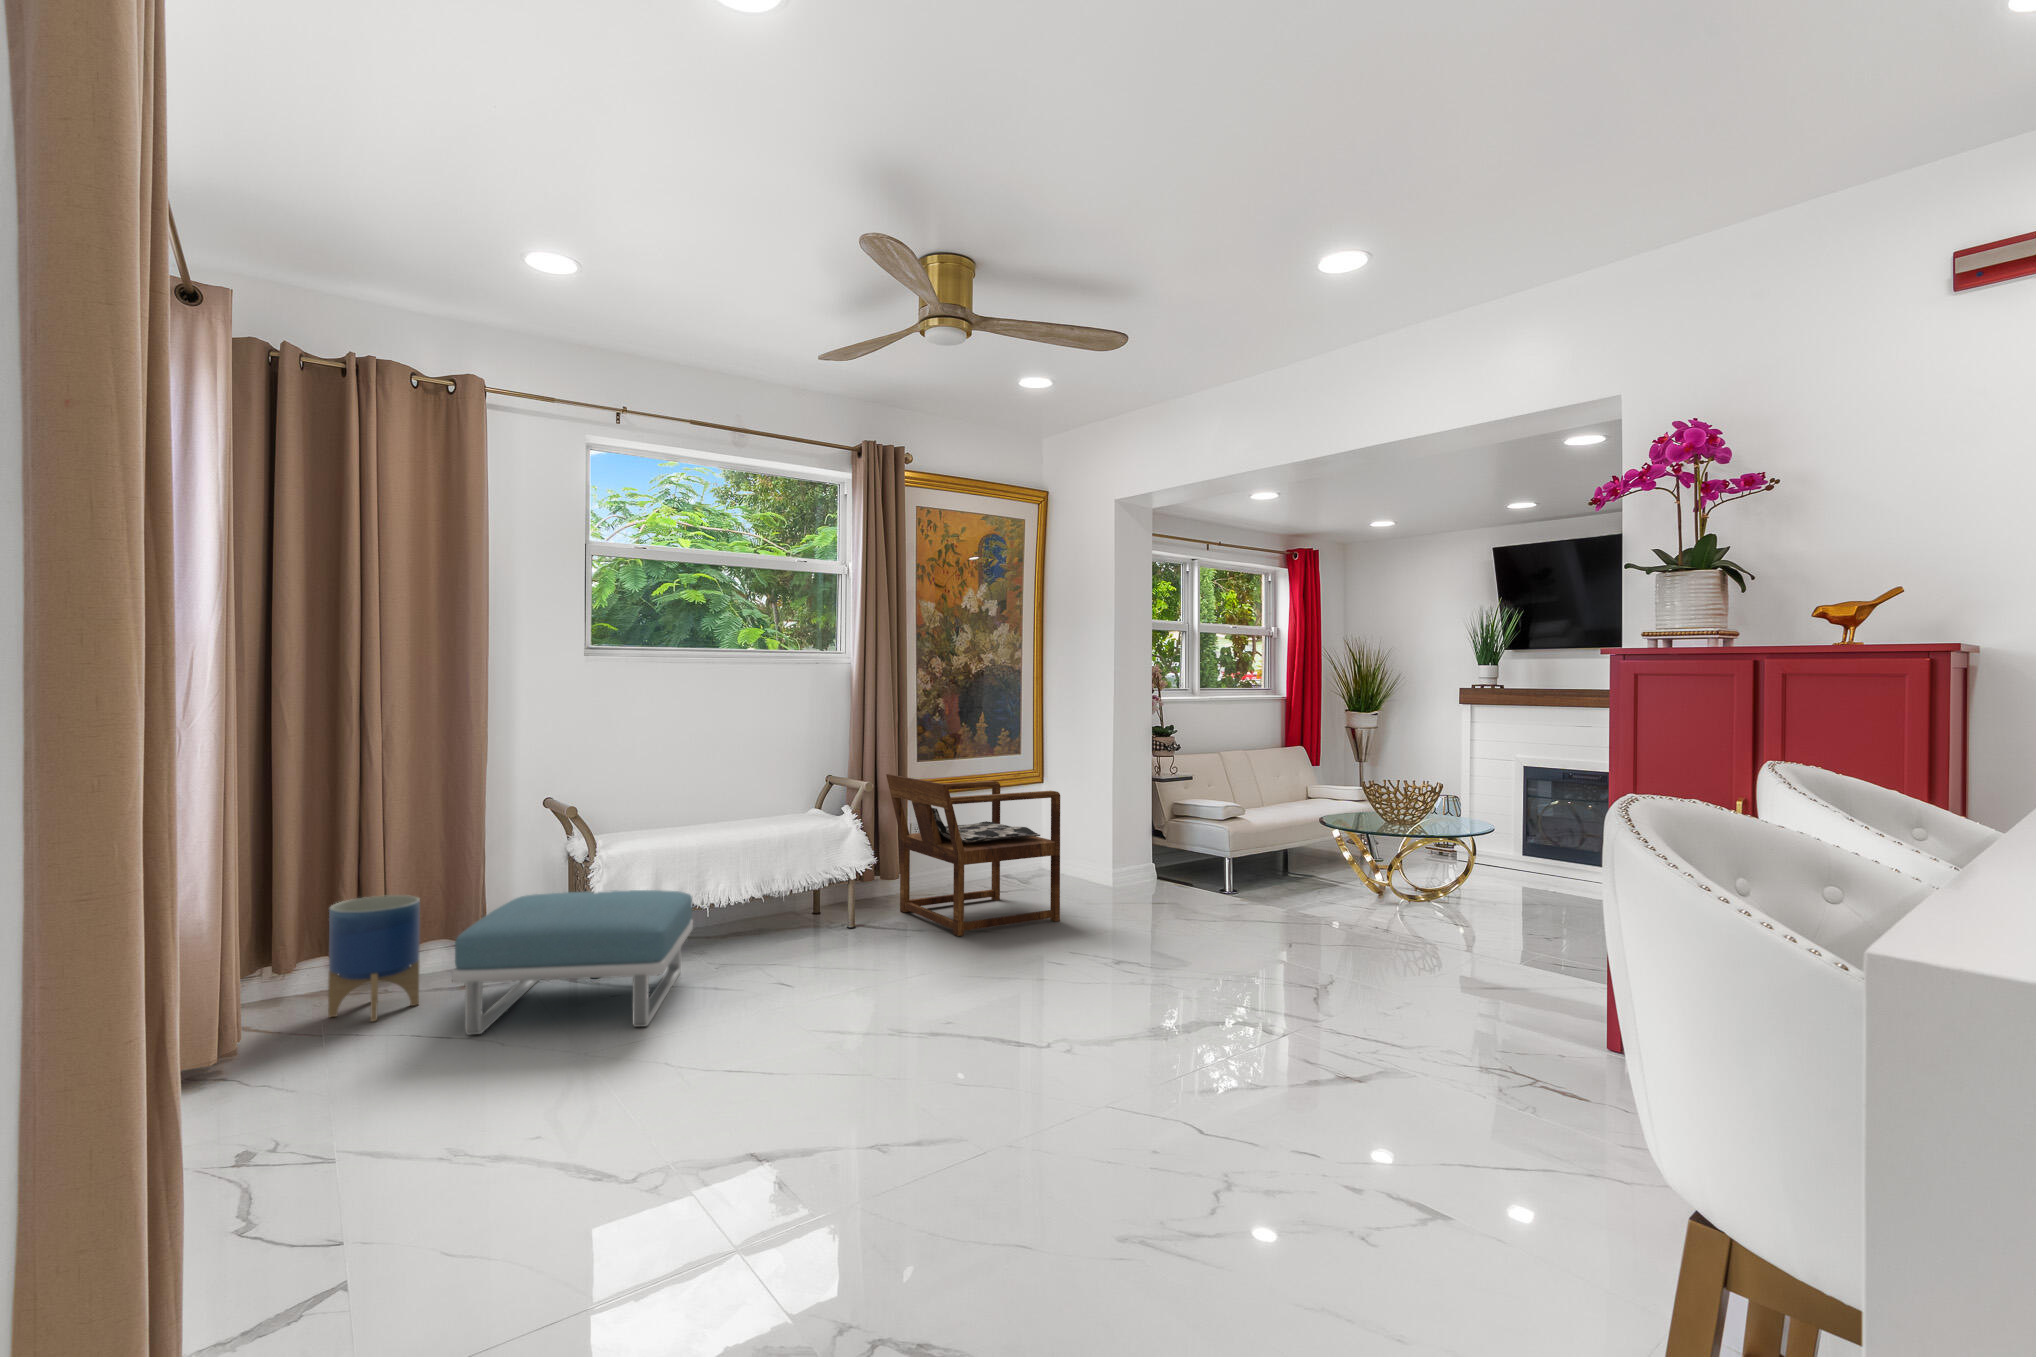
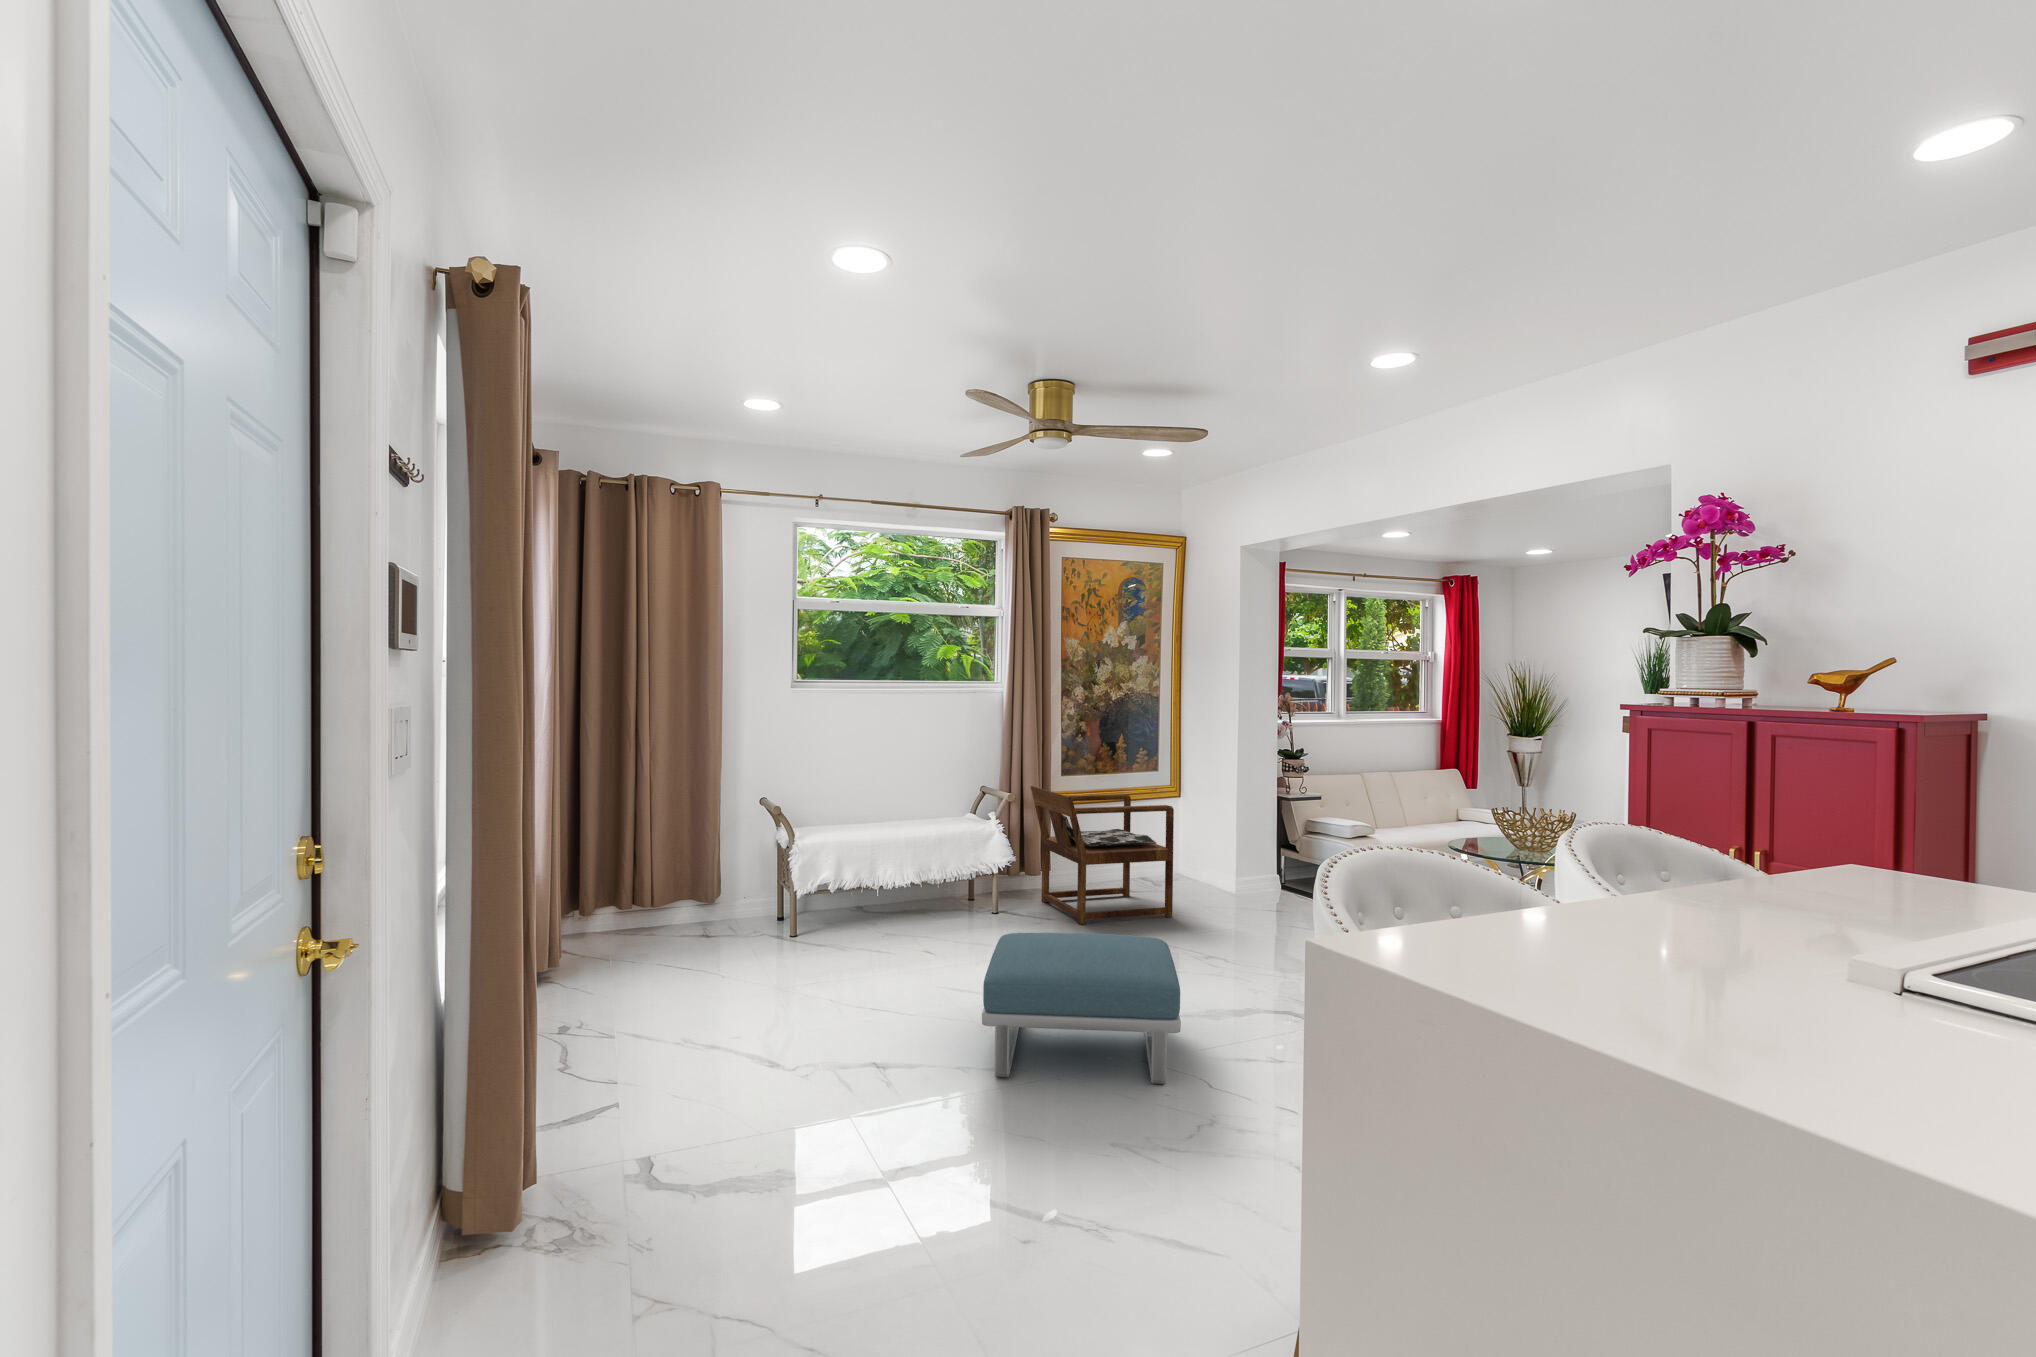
footstool: present [452,890,693,1035] -> present [982,933,1181,1084]
planter: present [328,895,420,1021] -> none [613,866,673,955]

